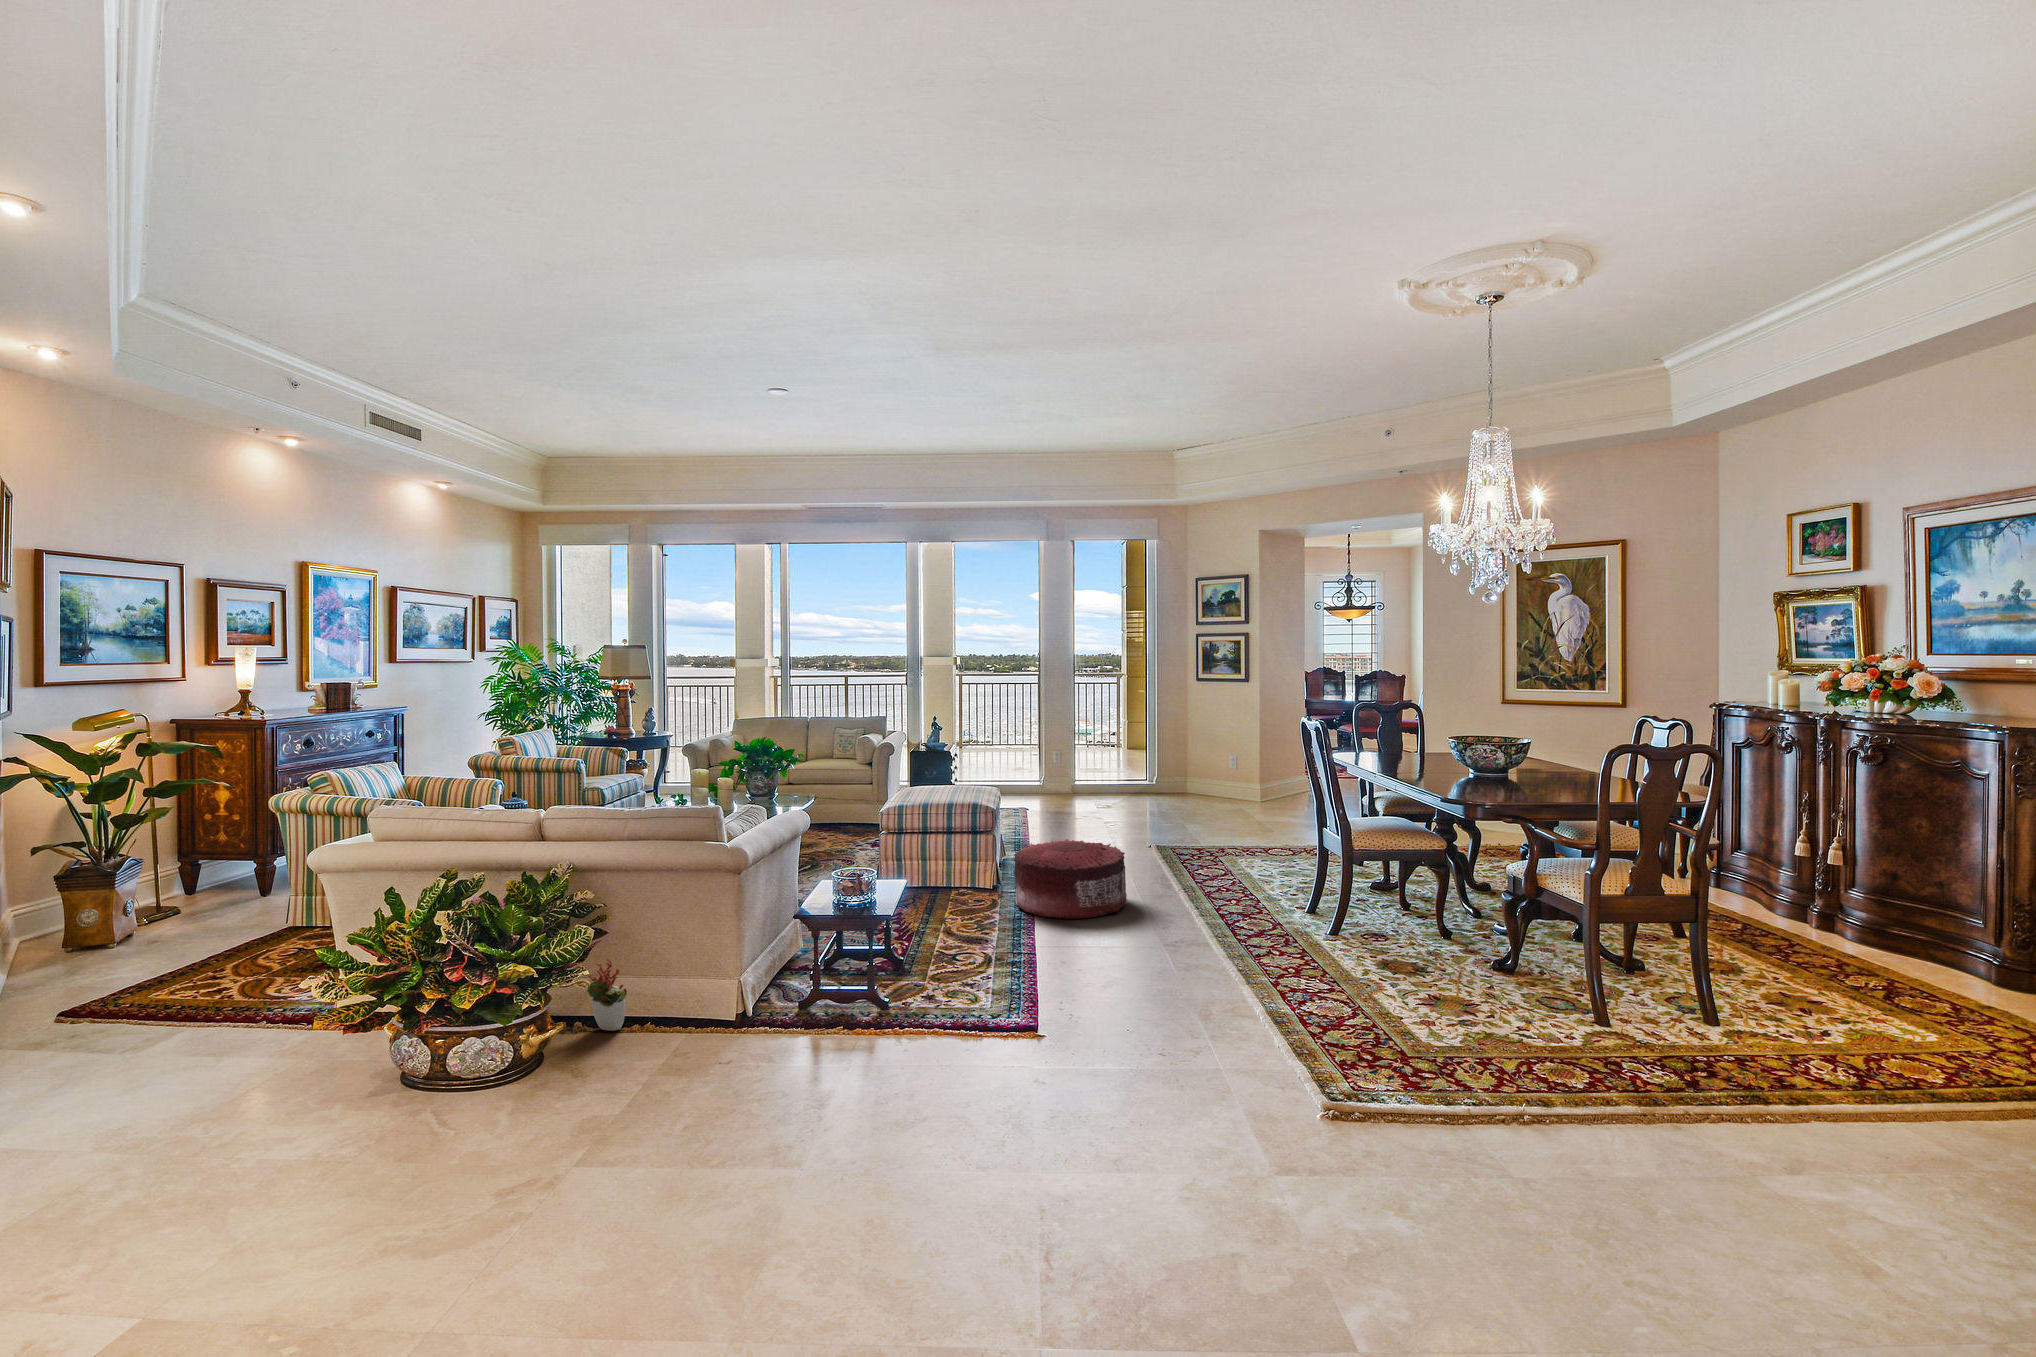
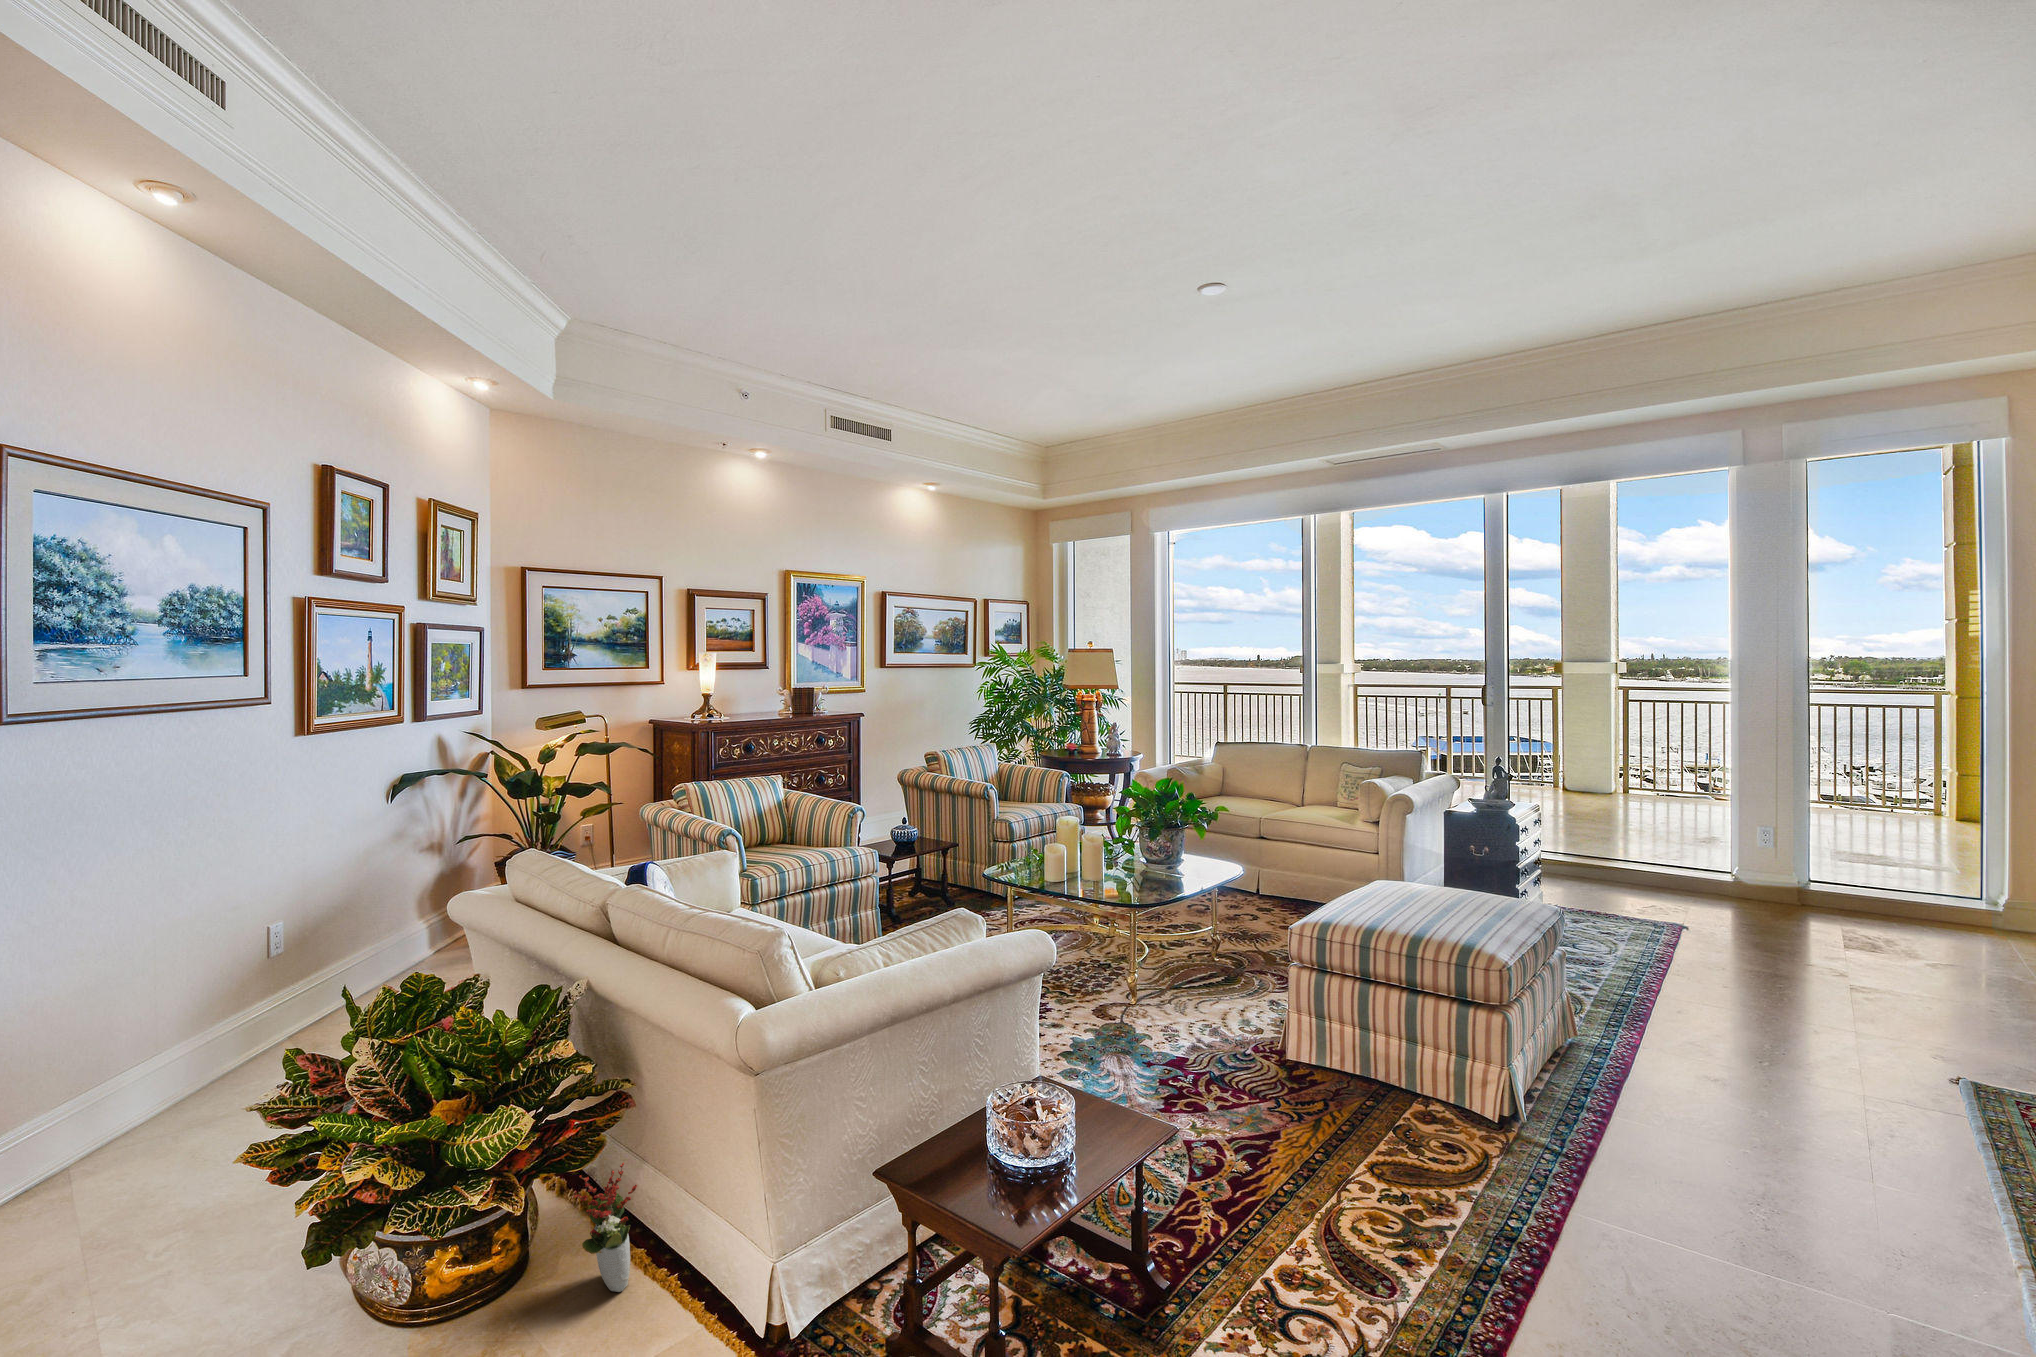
pouf: present [1014,839,1127,919] -> none [1519,1058,1832,1312]

